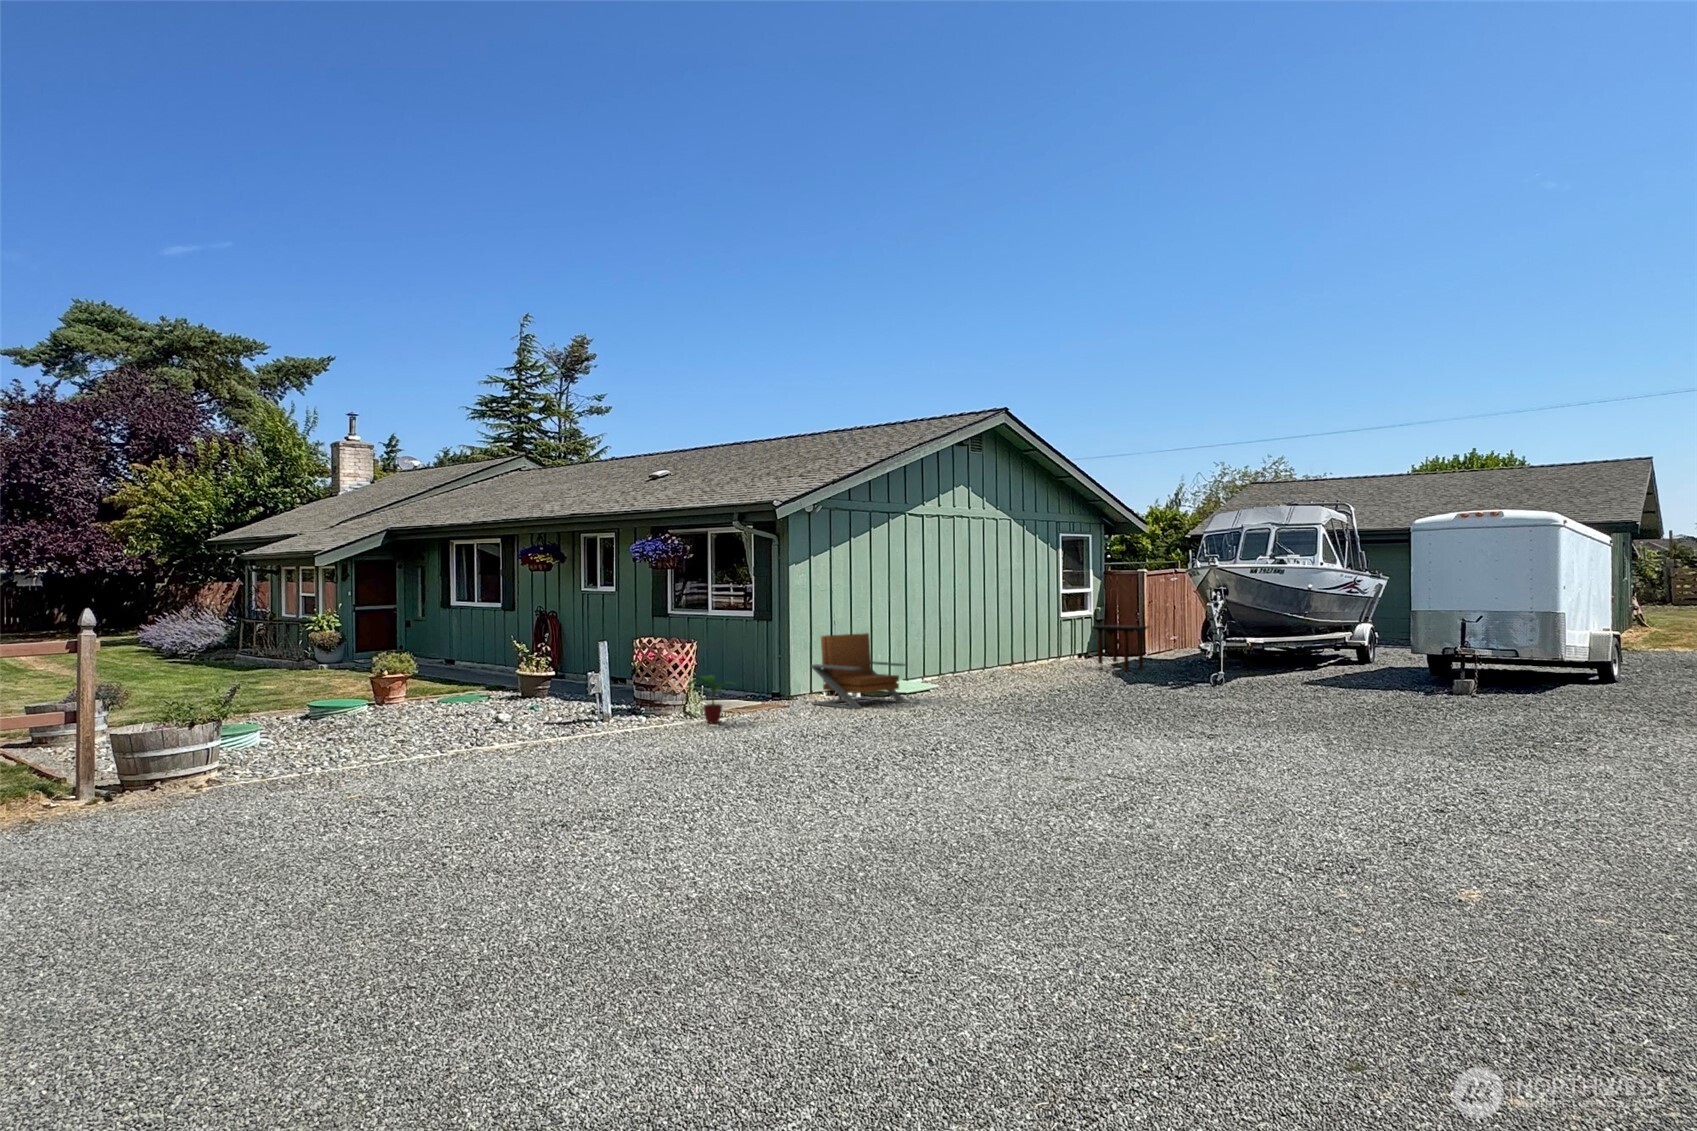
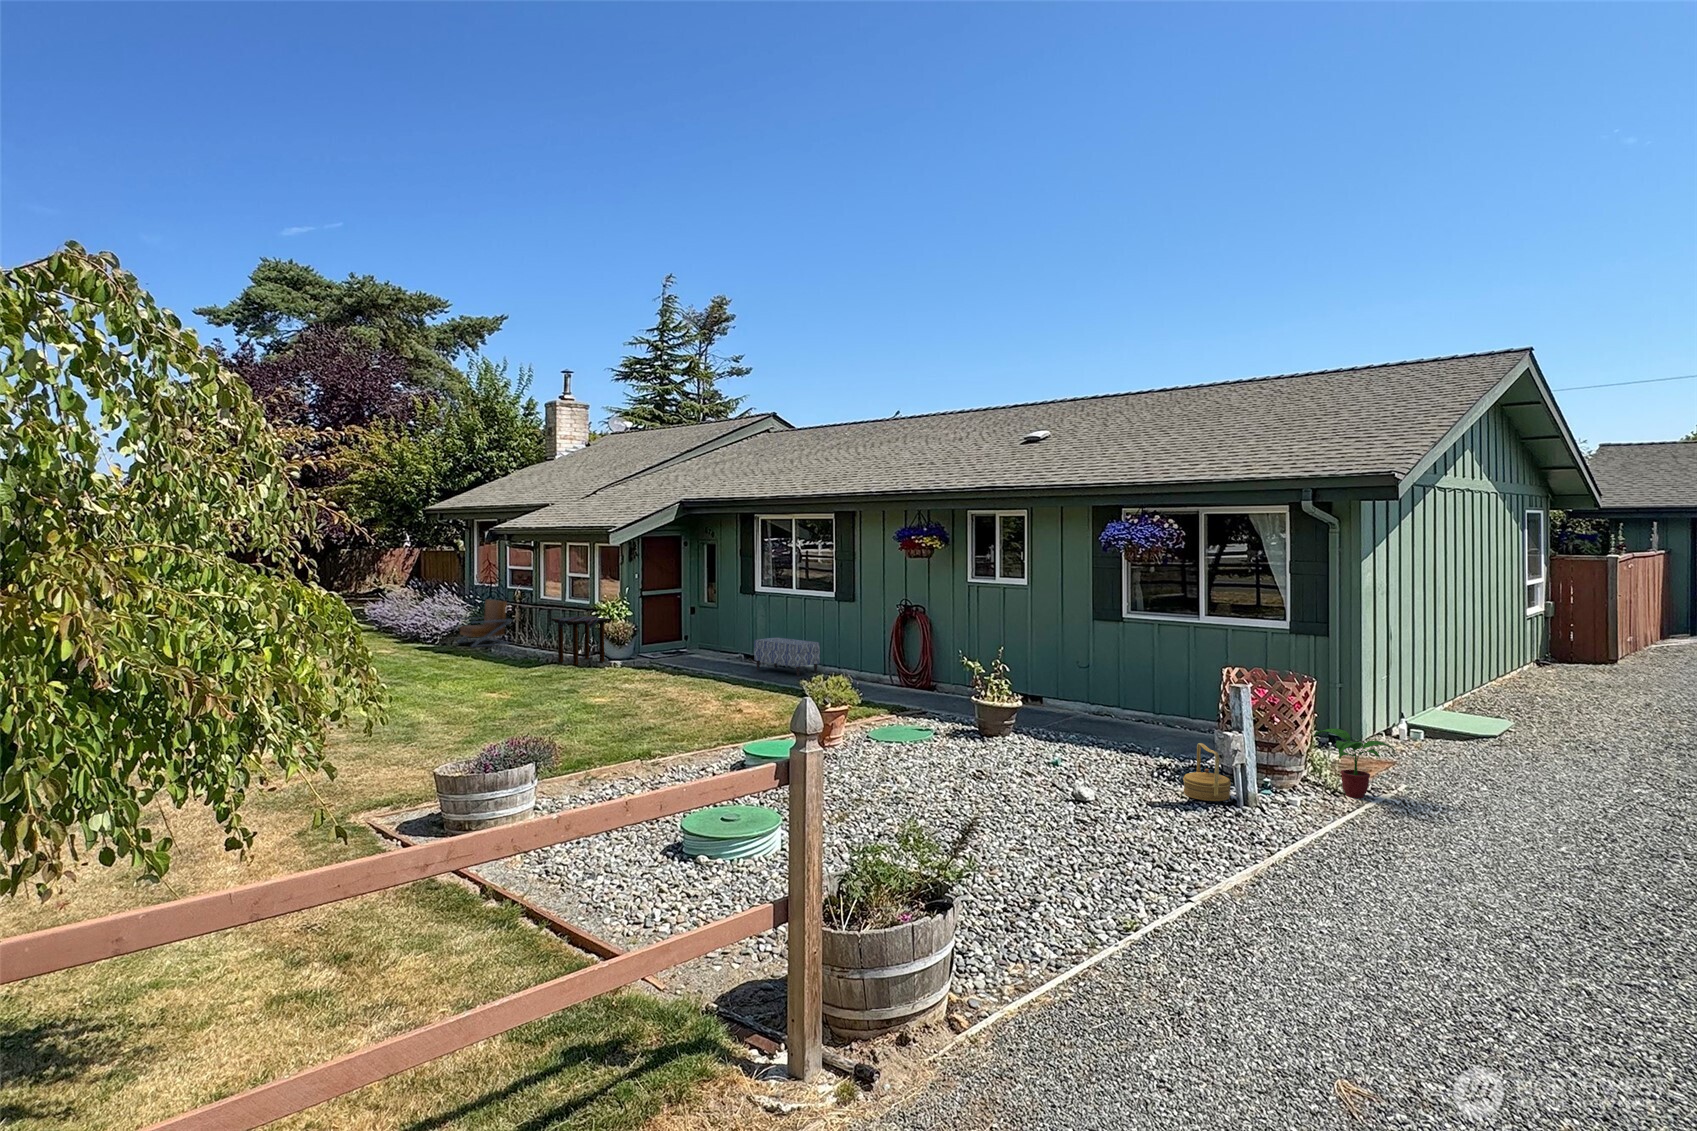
side table: present [1092,625,1148,671] -> present [552,616,611,665]
lounge chair: present [811,633,906,709] -> present [458,599,512,647]
bench: none [434,645,488,676] -> present [754,637,820,676]
woven basket: none [588,687,623,726] -> present [1183,743,1231,801]

